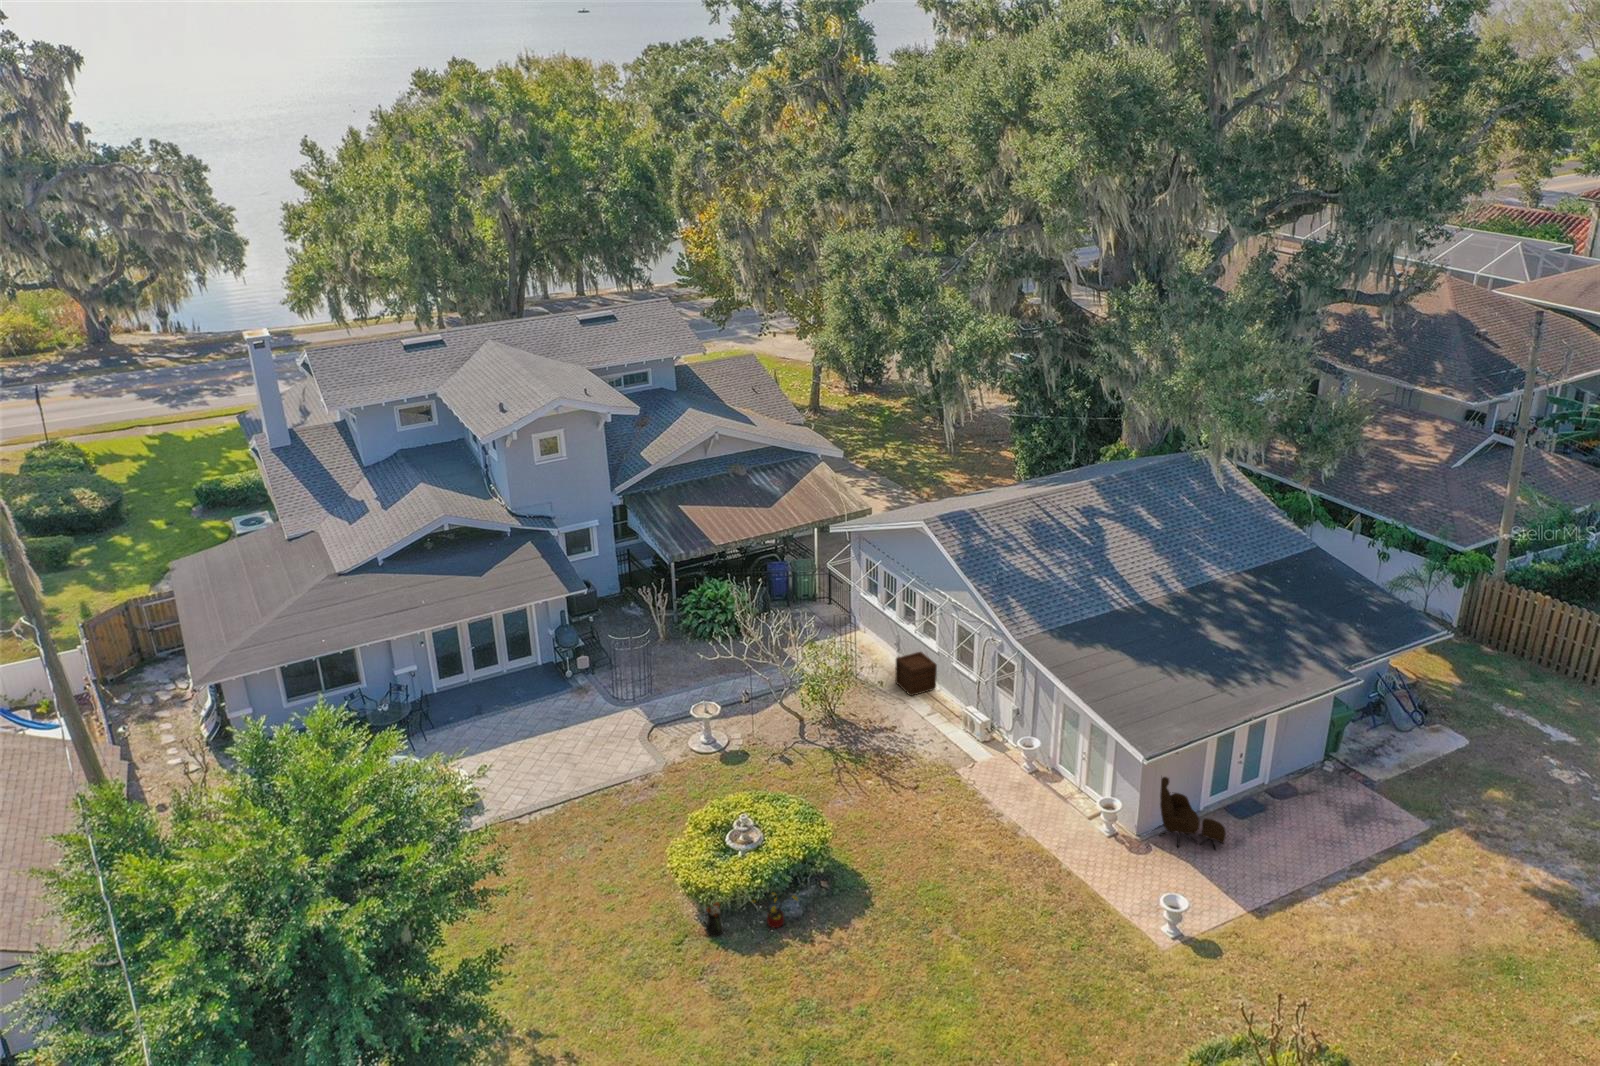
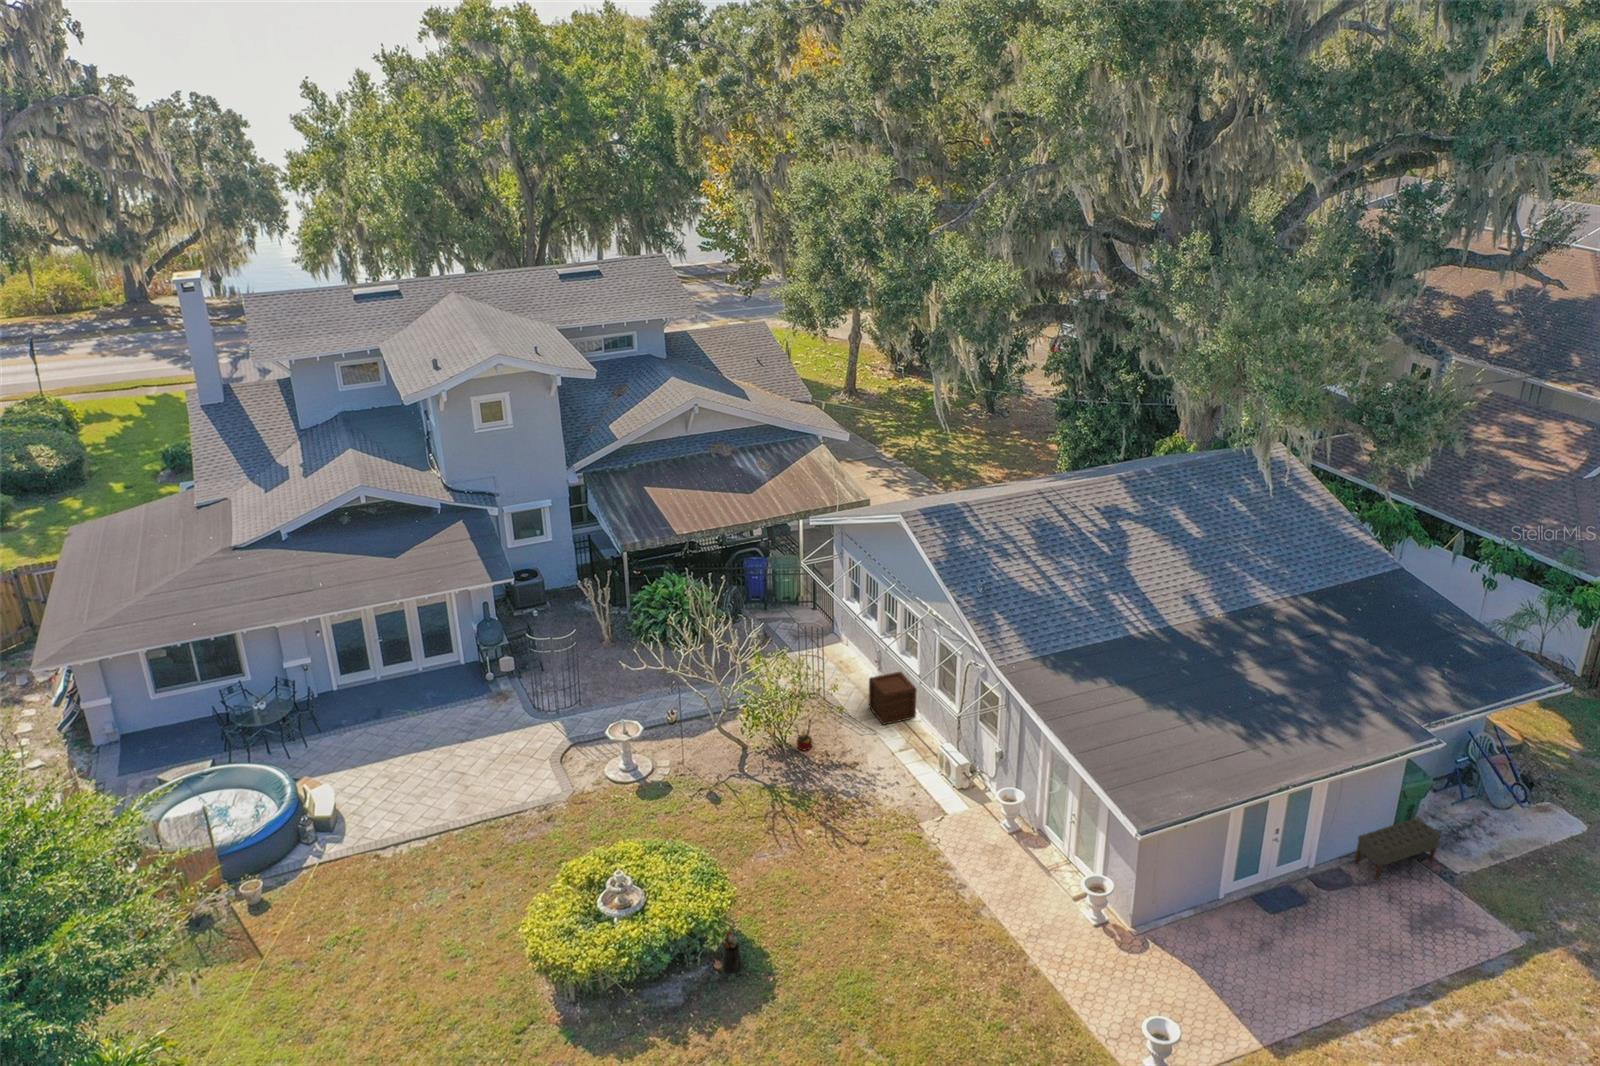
bench: none [1297,740,1362,789] -> present [1355,818,1441,880]
lounge chair: present [1160,777,1226,849] -> none [1160,852,1248,957]
decorative plant: present [753,893,798,928] -> present [795,718,824,750]
watering can: present [704,902,724,937] -> present [722,931,743,973]

